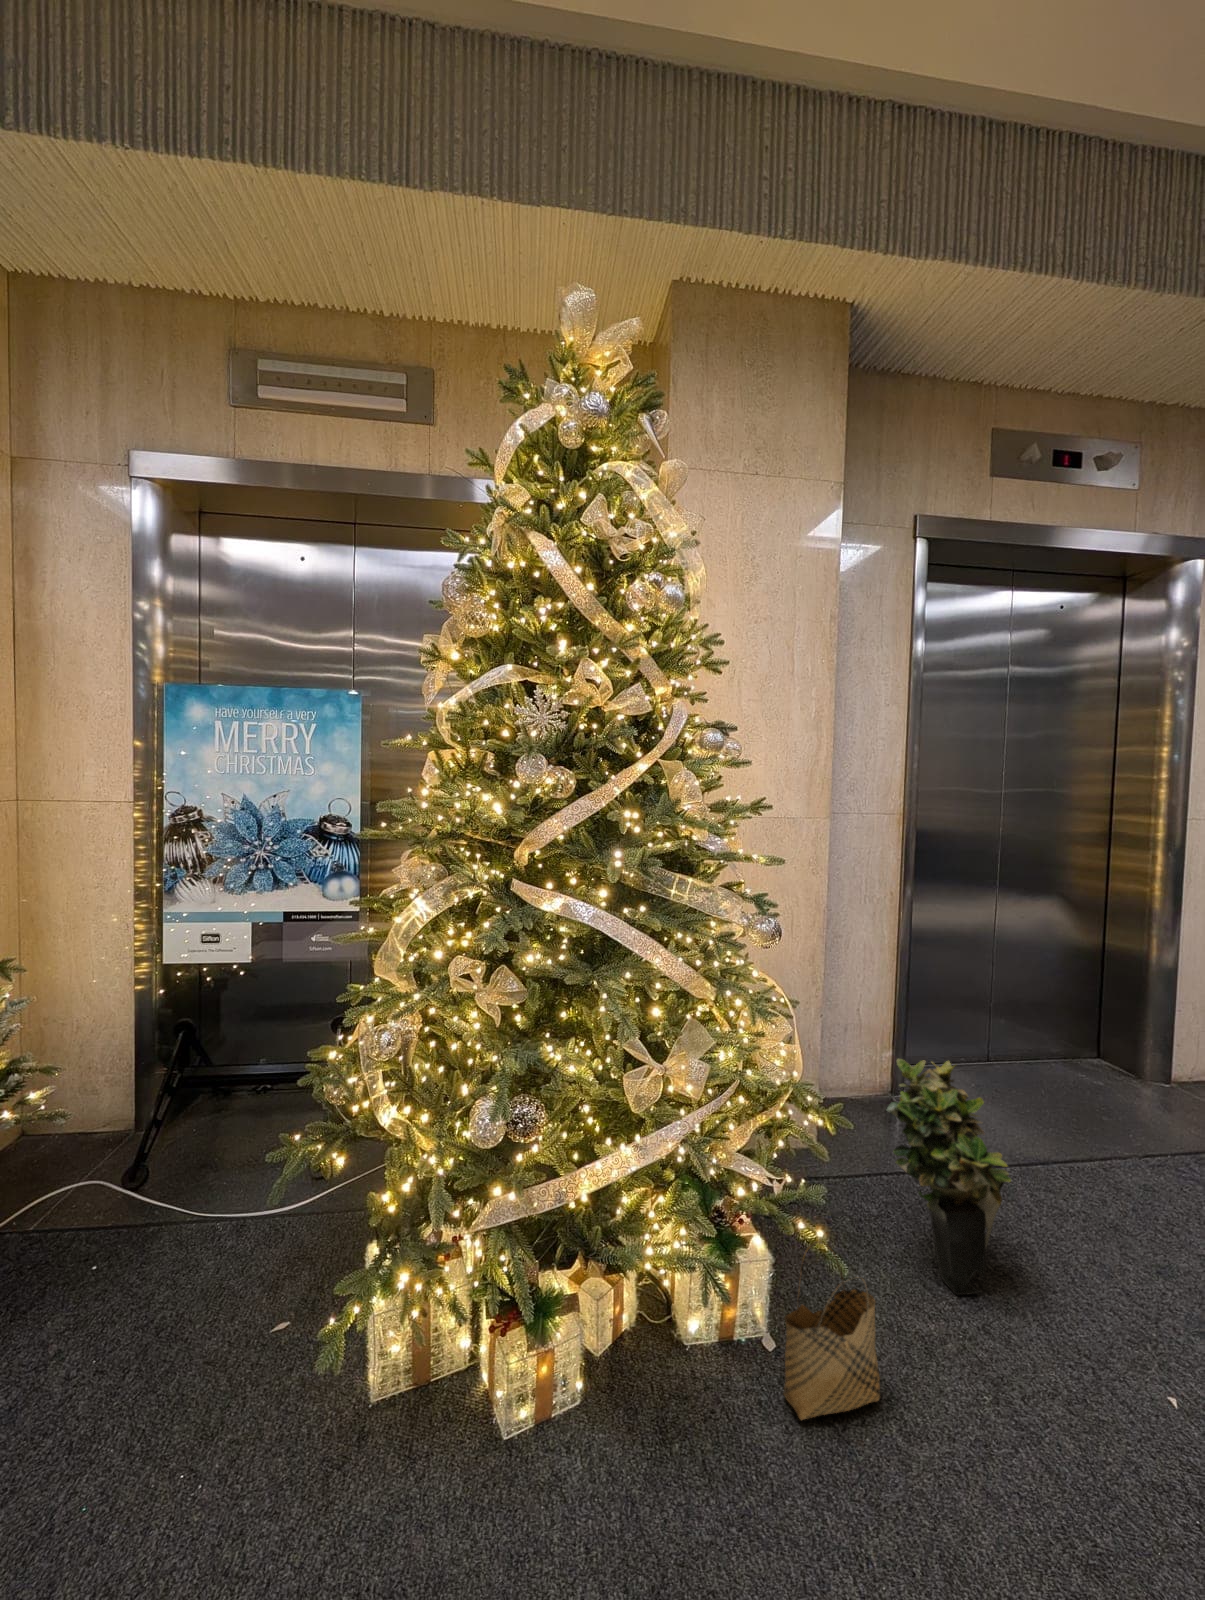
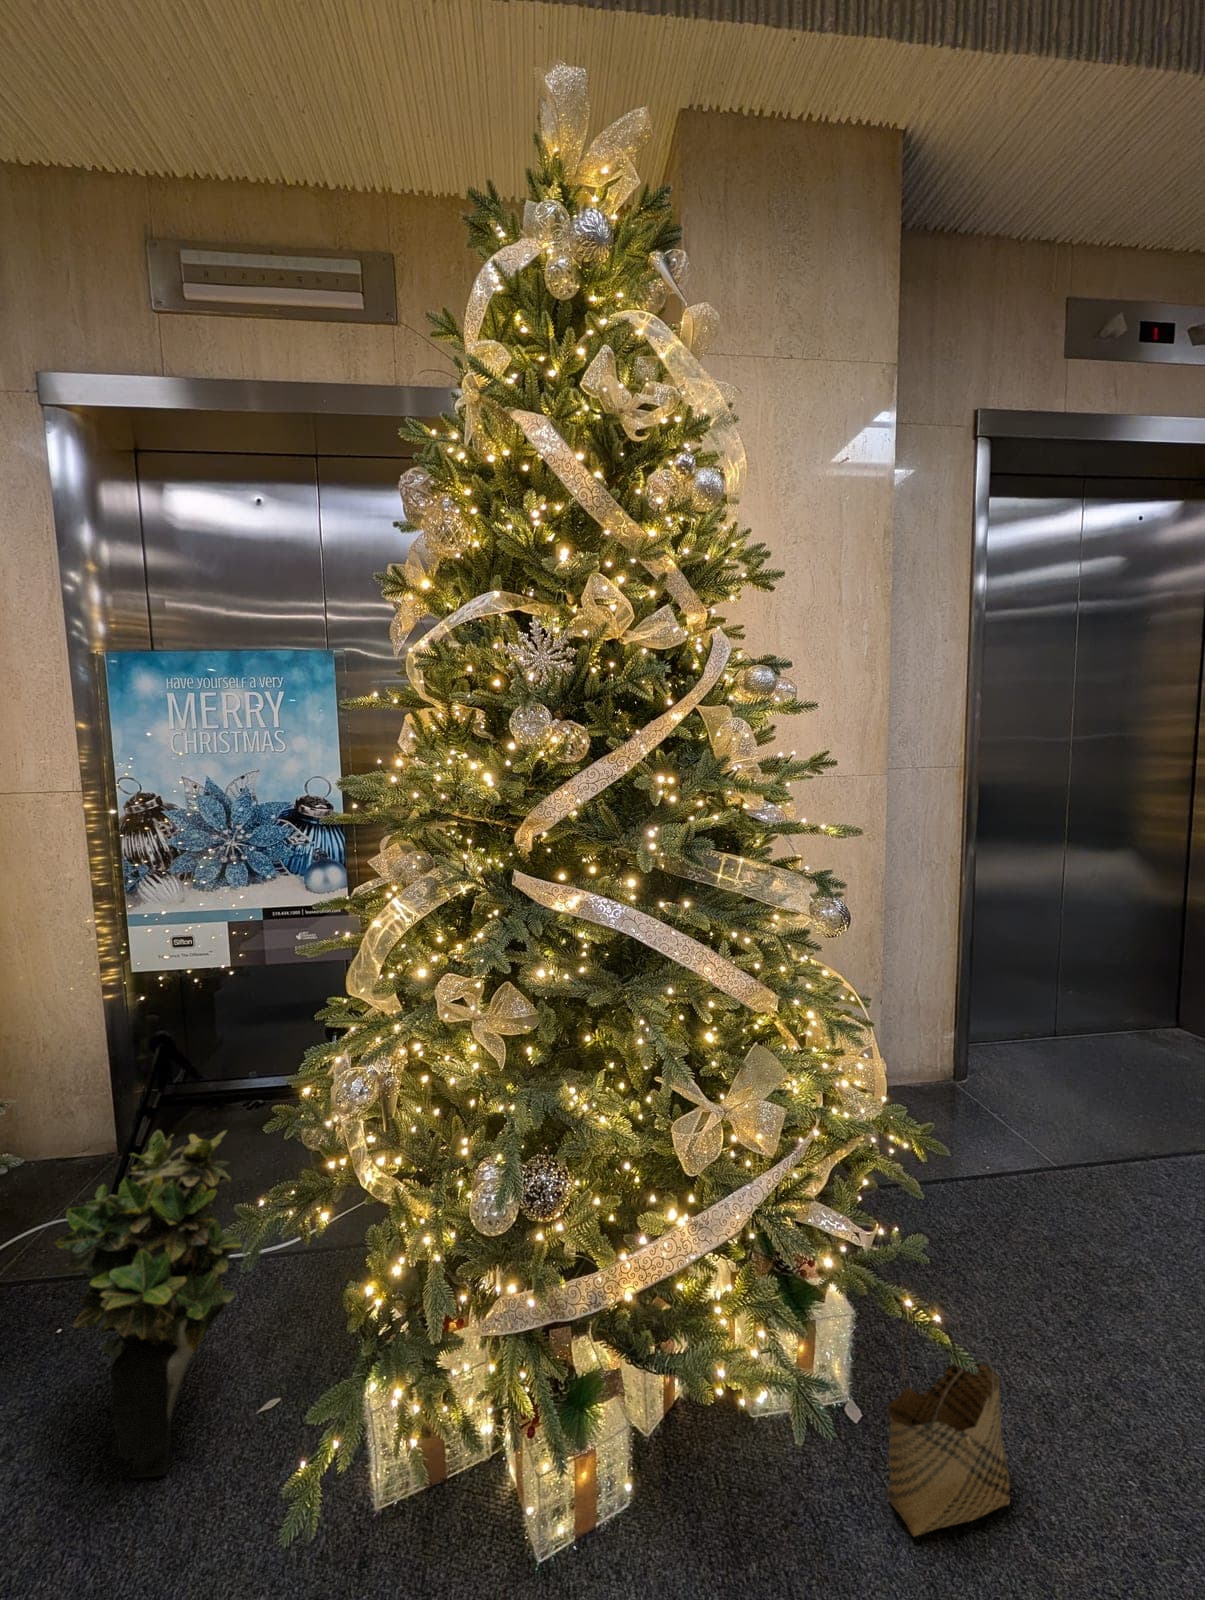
potted plant: present [887,1059,1011,1295] -> present [55,1130,242,1478]

